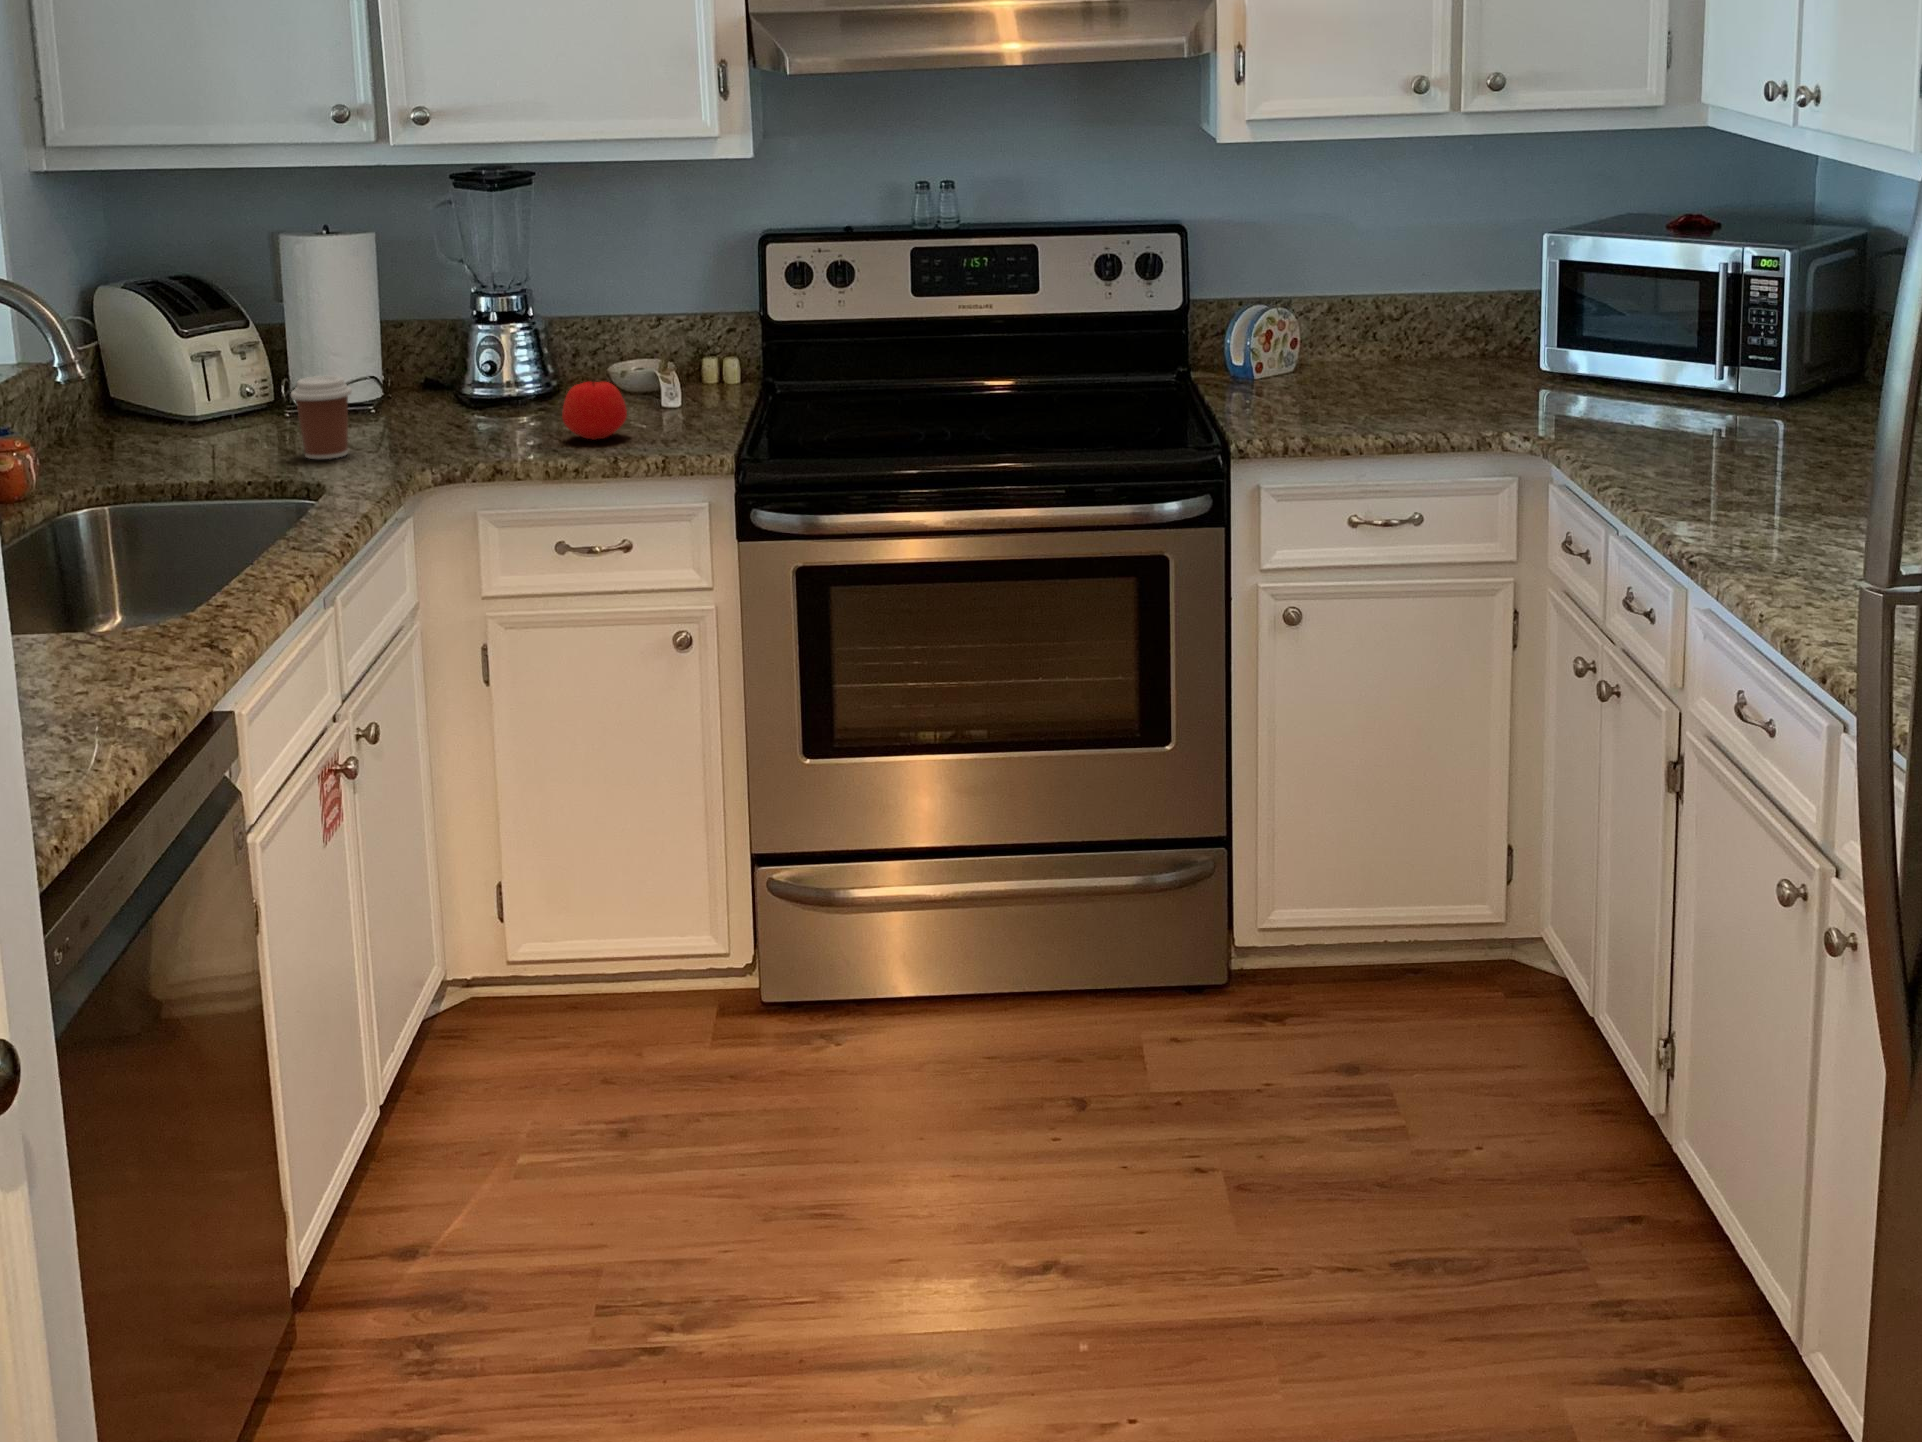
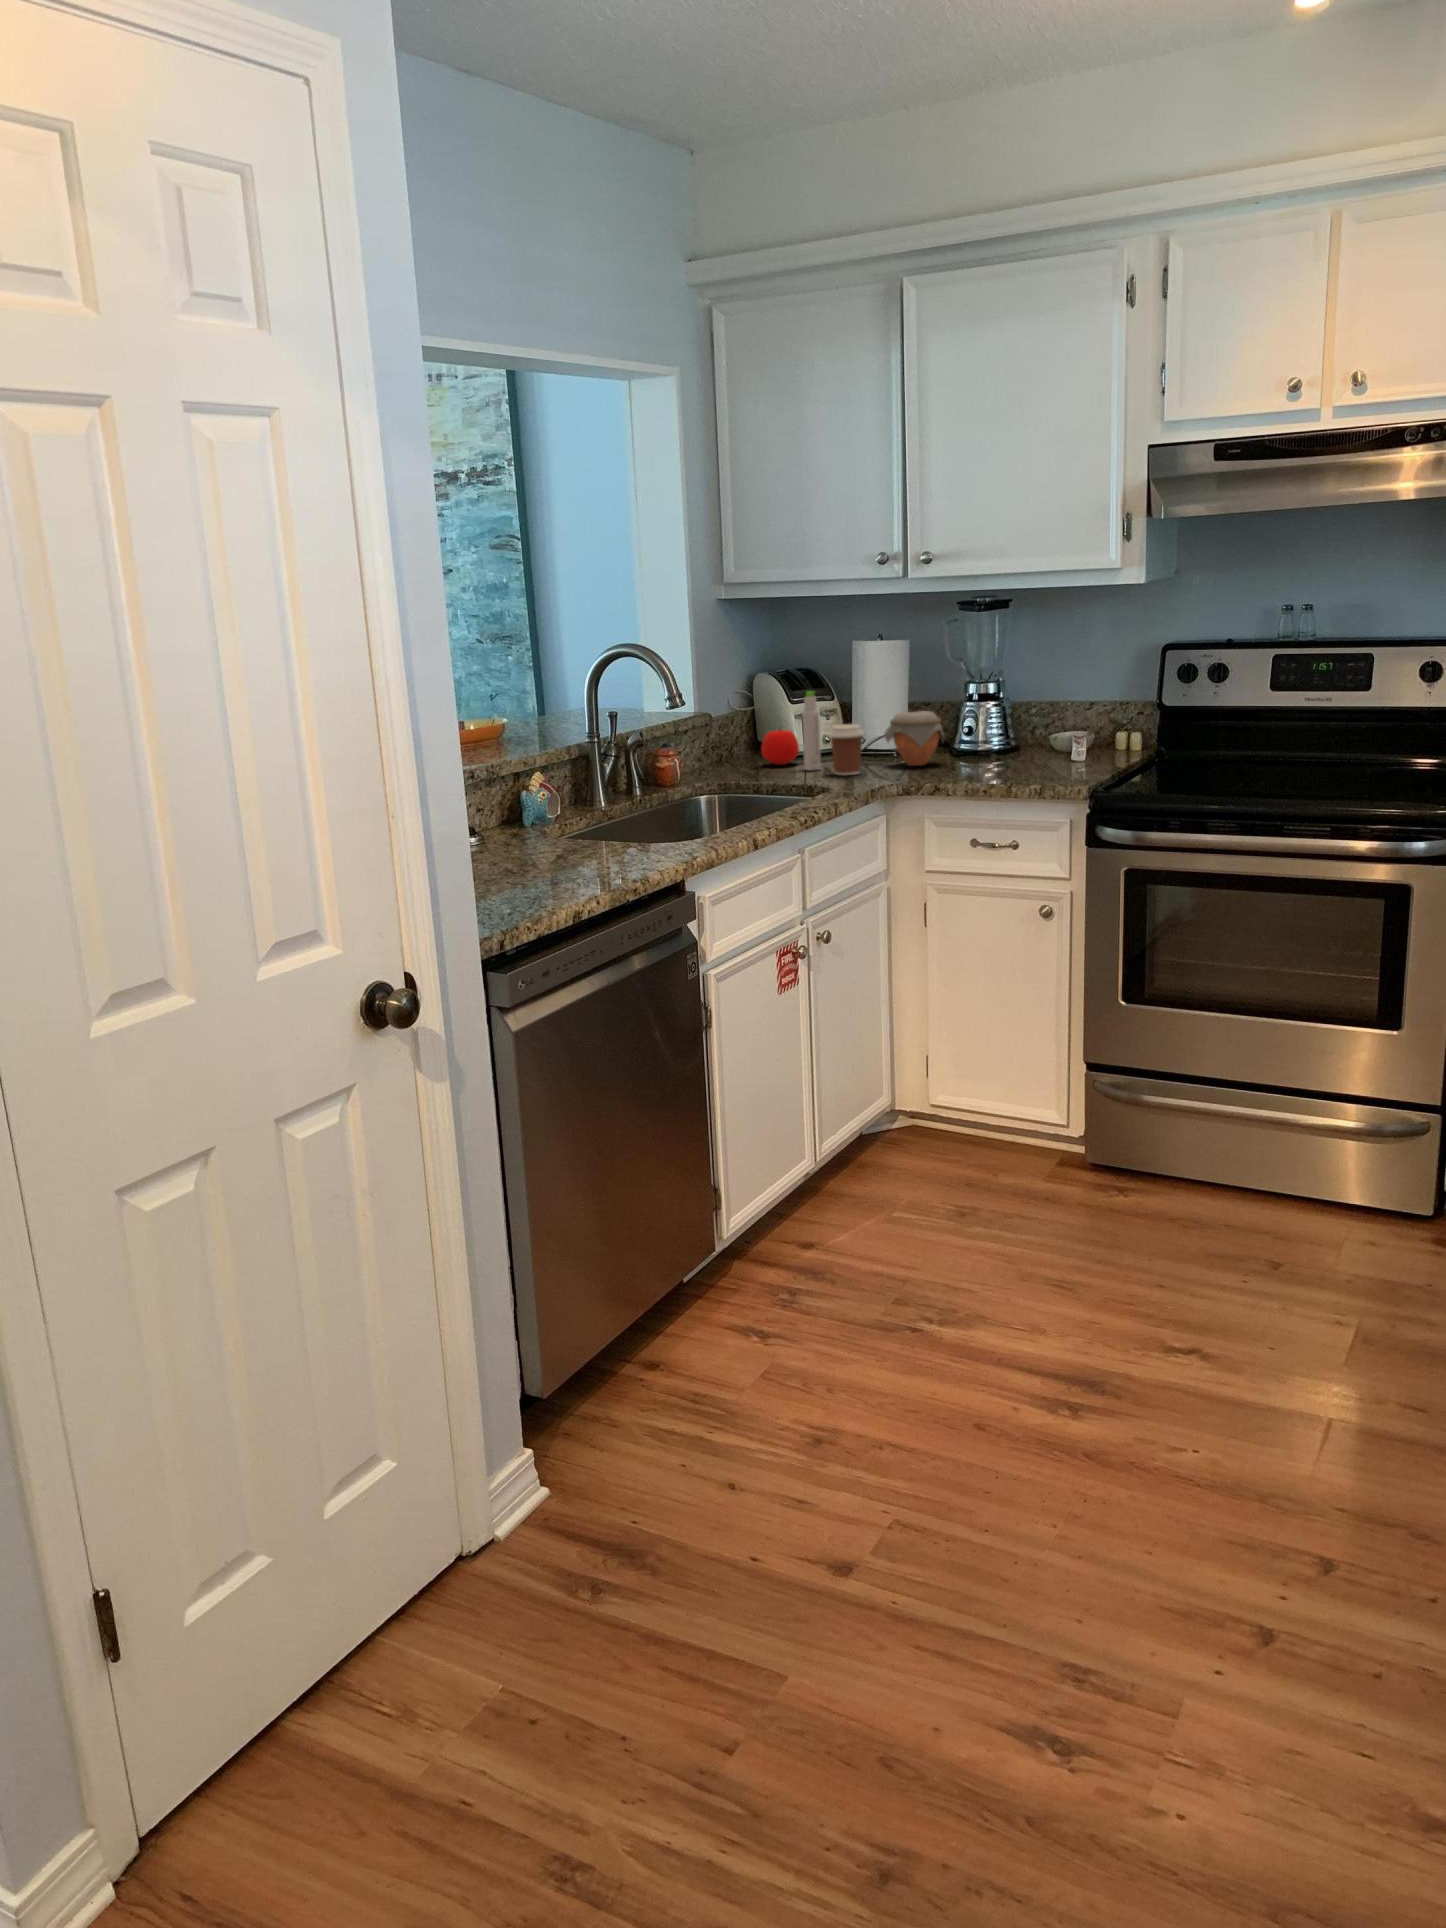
bottle: none [233,324,271,452] -> present [802,691,821,770]
jar: none [369,345,468,433] -> present [884,711,945,766]
apple: present [562,379,627,440] -> present [761,729,799,765]

